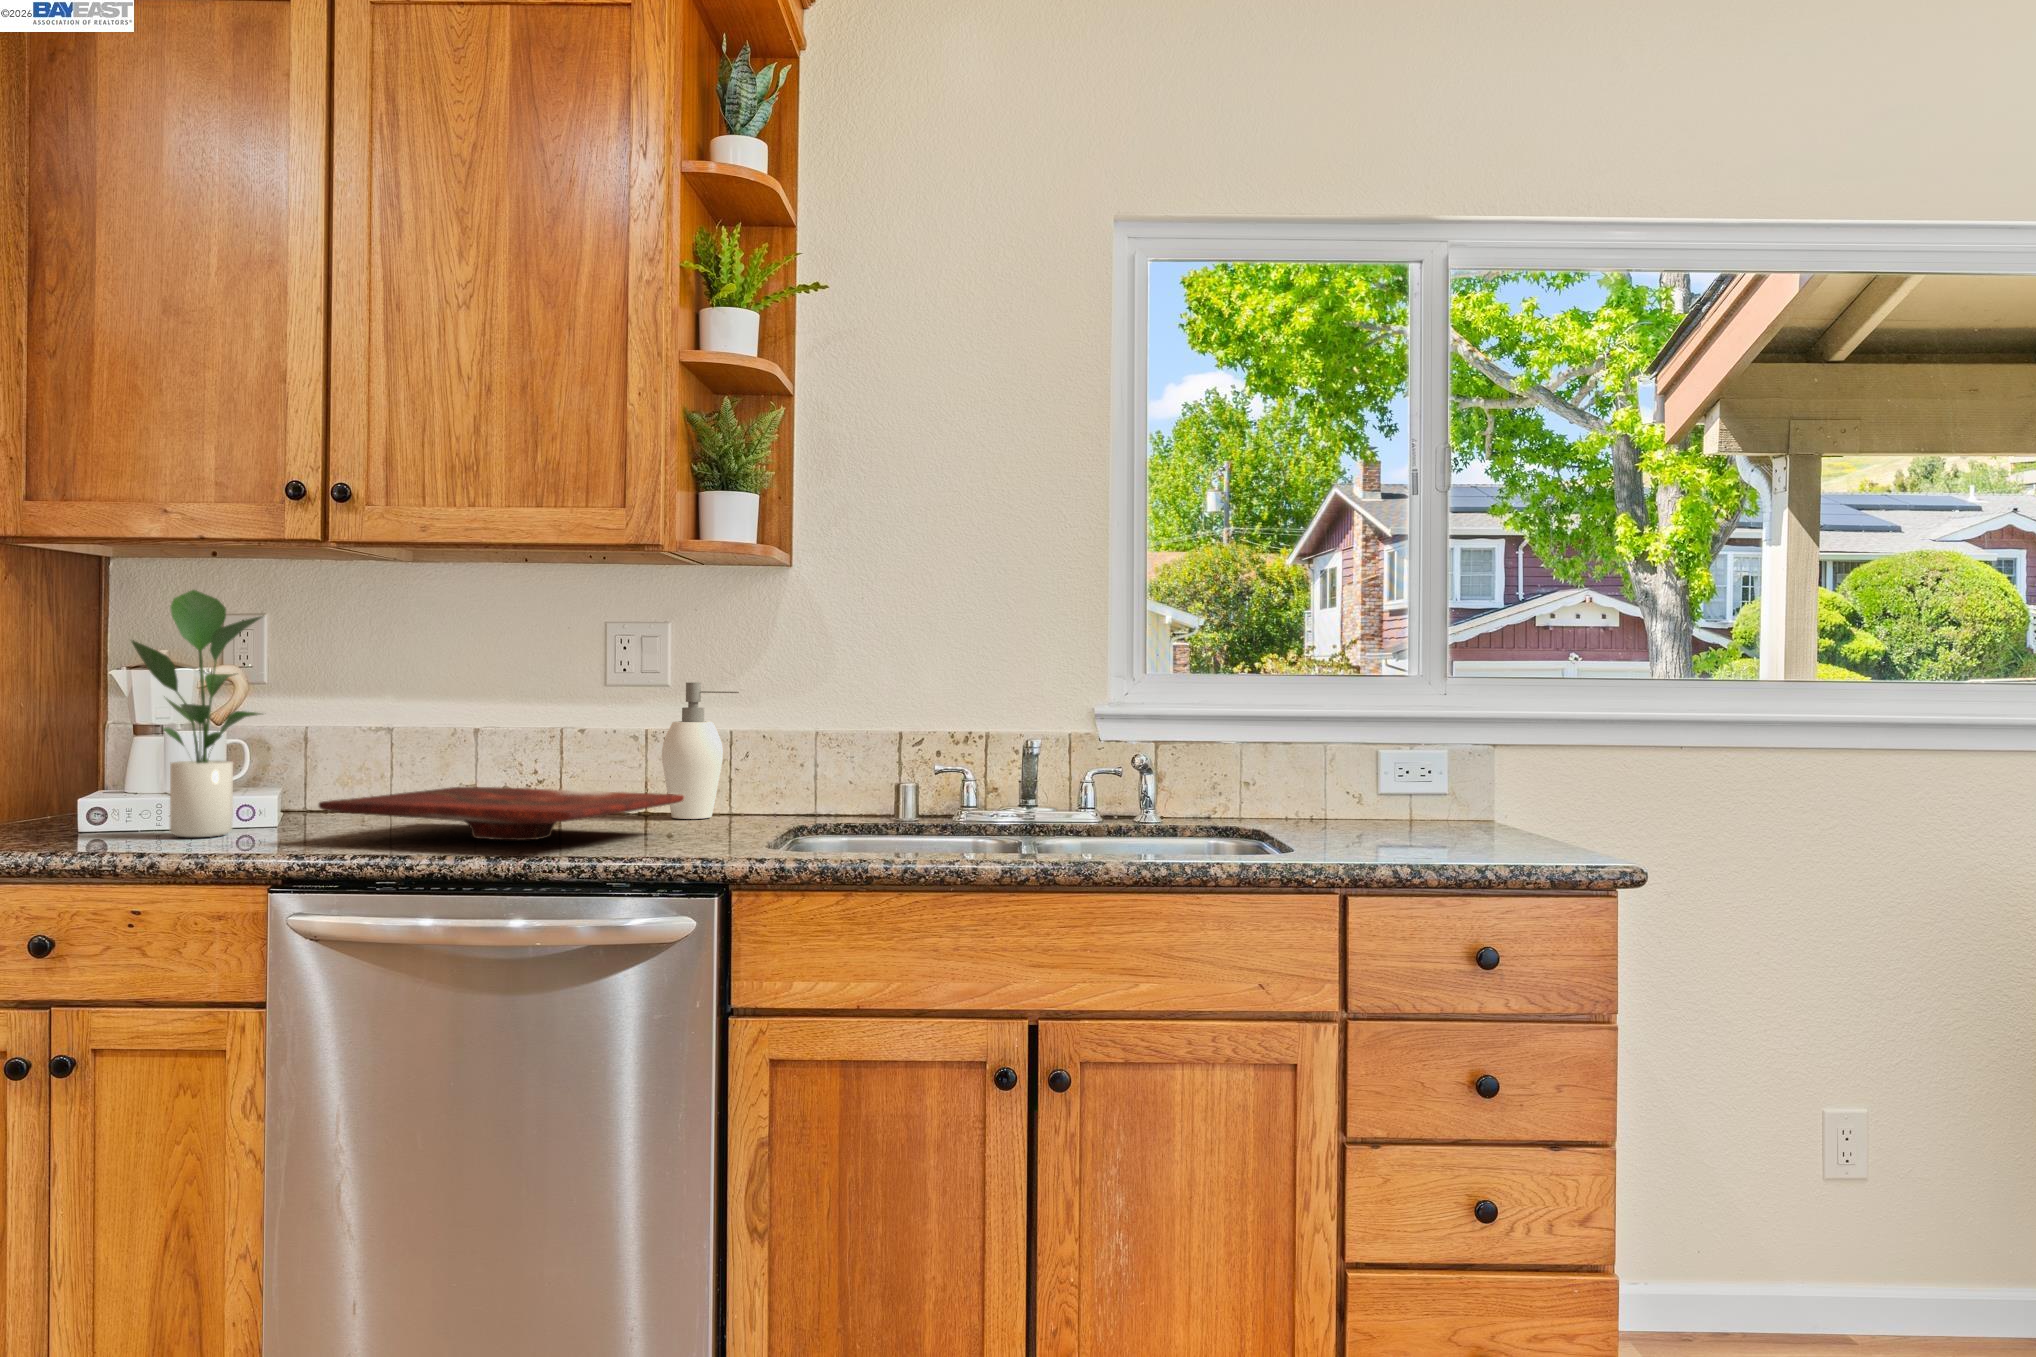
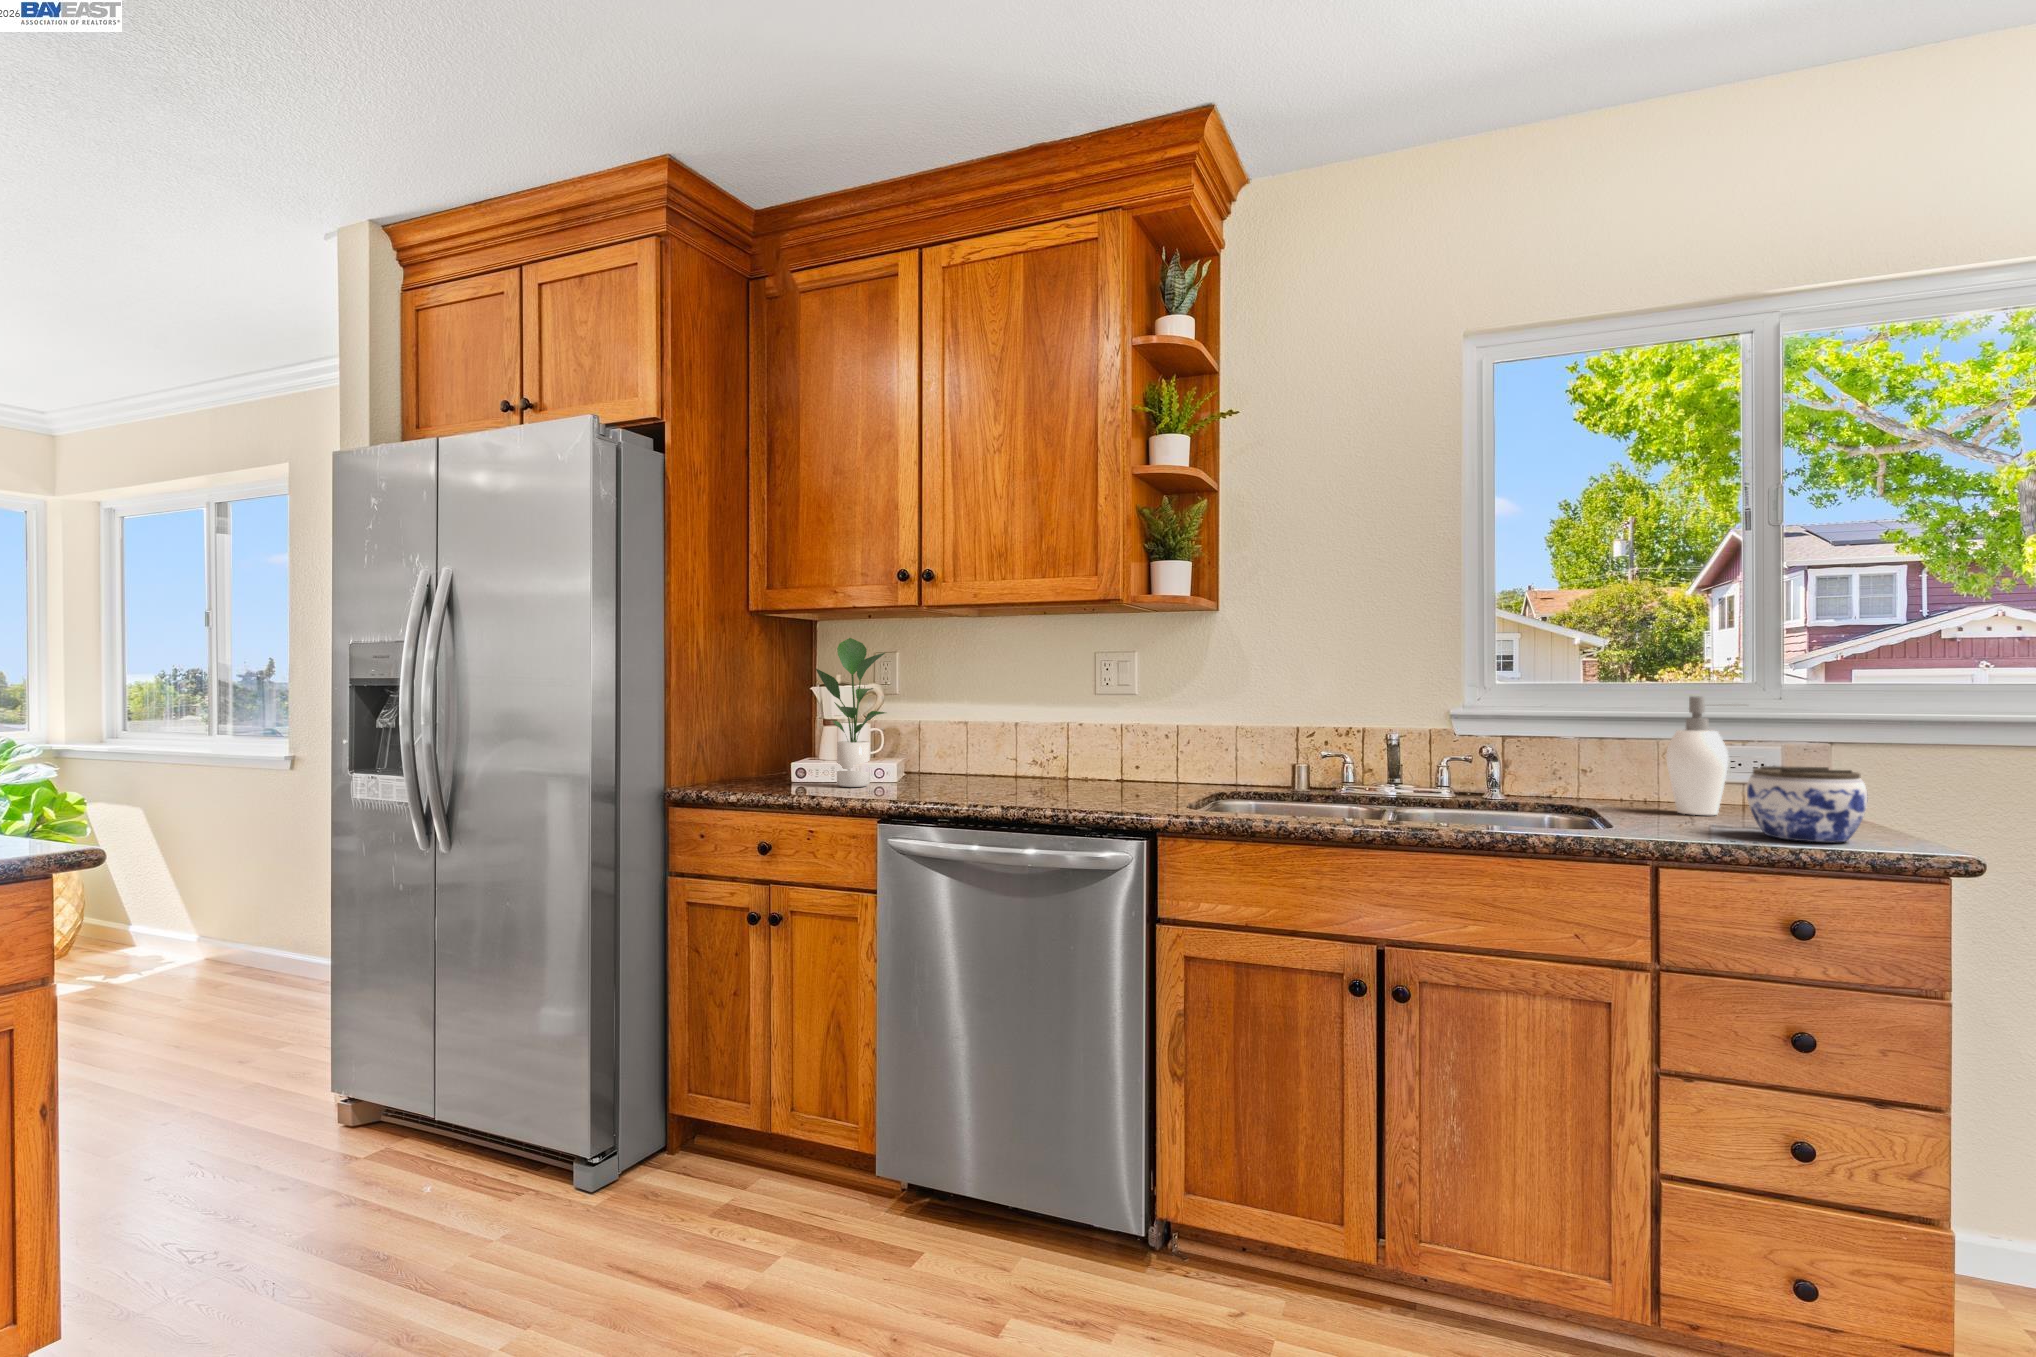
soap dispenser: present [662,682,739,819] -> present [1666,696,1729,815]
jar: none [1428,771,1541,856] -> present [1747,766,1868,842]
cutting board: present [319,787,684,840] -> none [913,761,1136,796]

